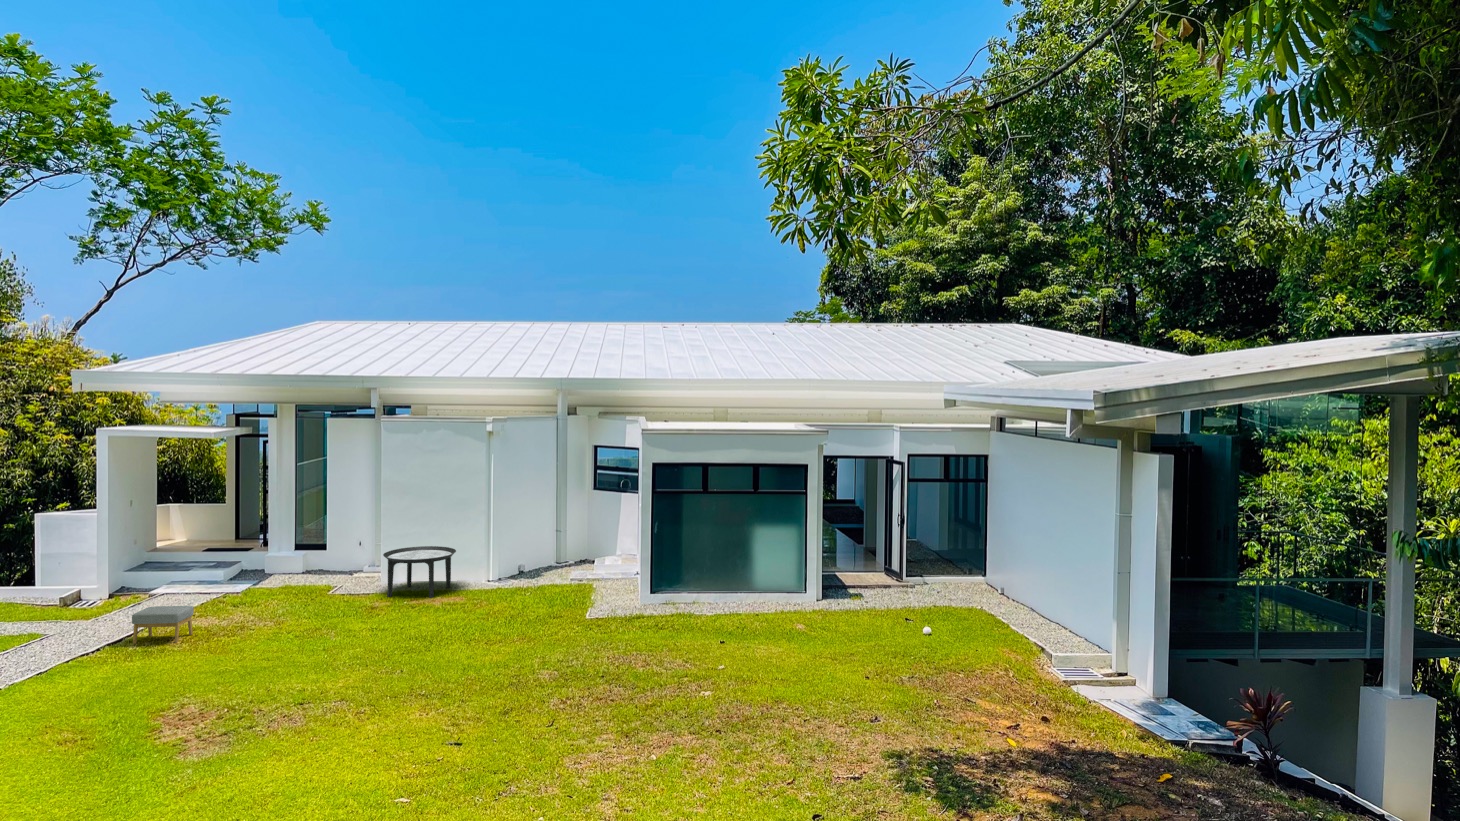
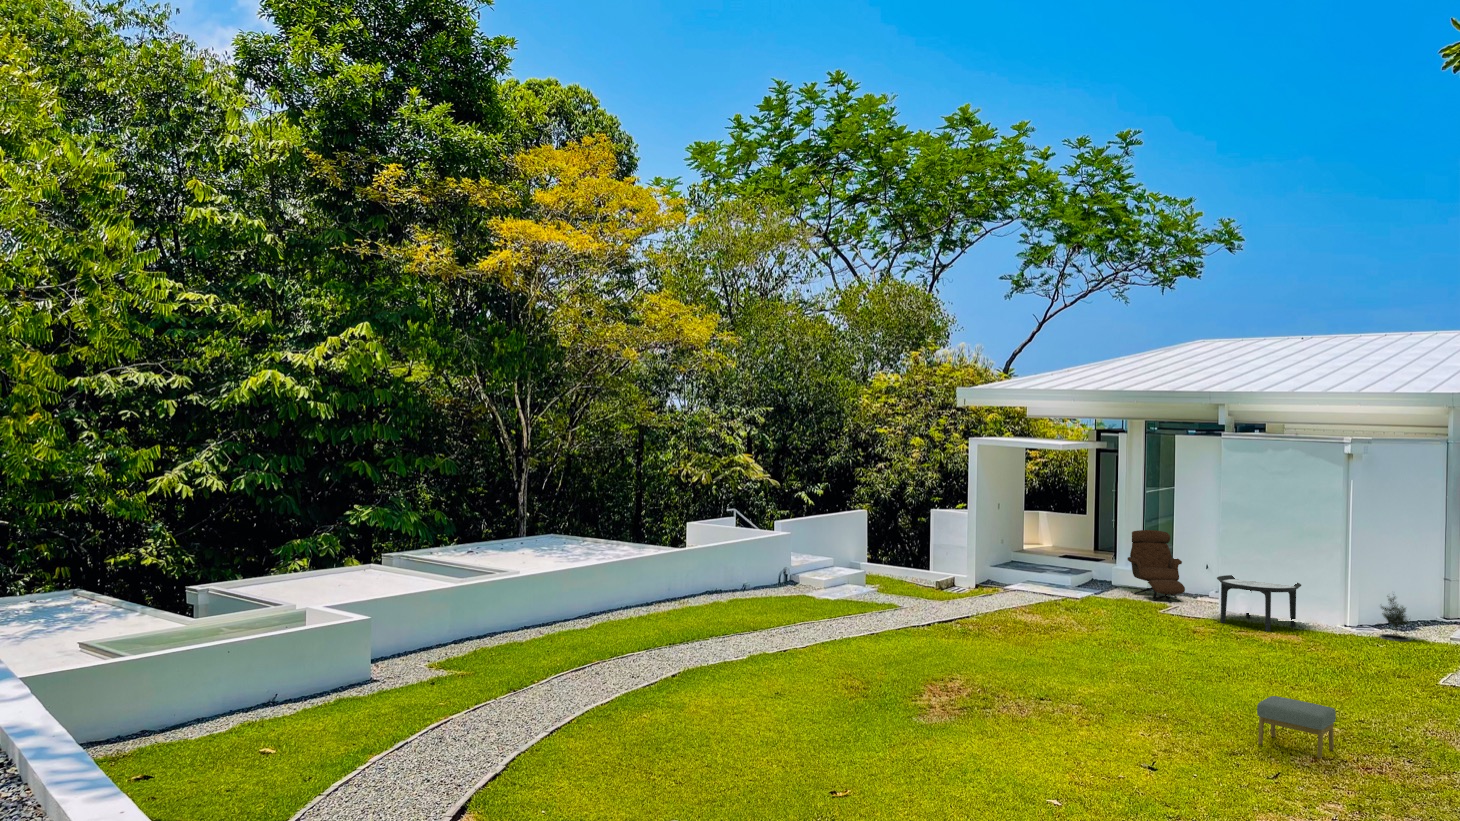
lounge chair: none [285,514,346,585] -> present [1128,530,1185,603]
potted tree: none [514,544,537,584] -> present [1380,597,1410,641]
footstool: present [132,606,193,644] -> present [1257,696,1336,759]

